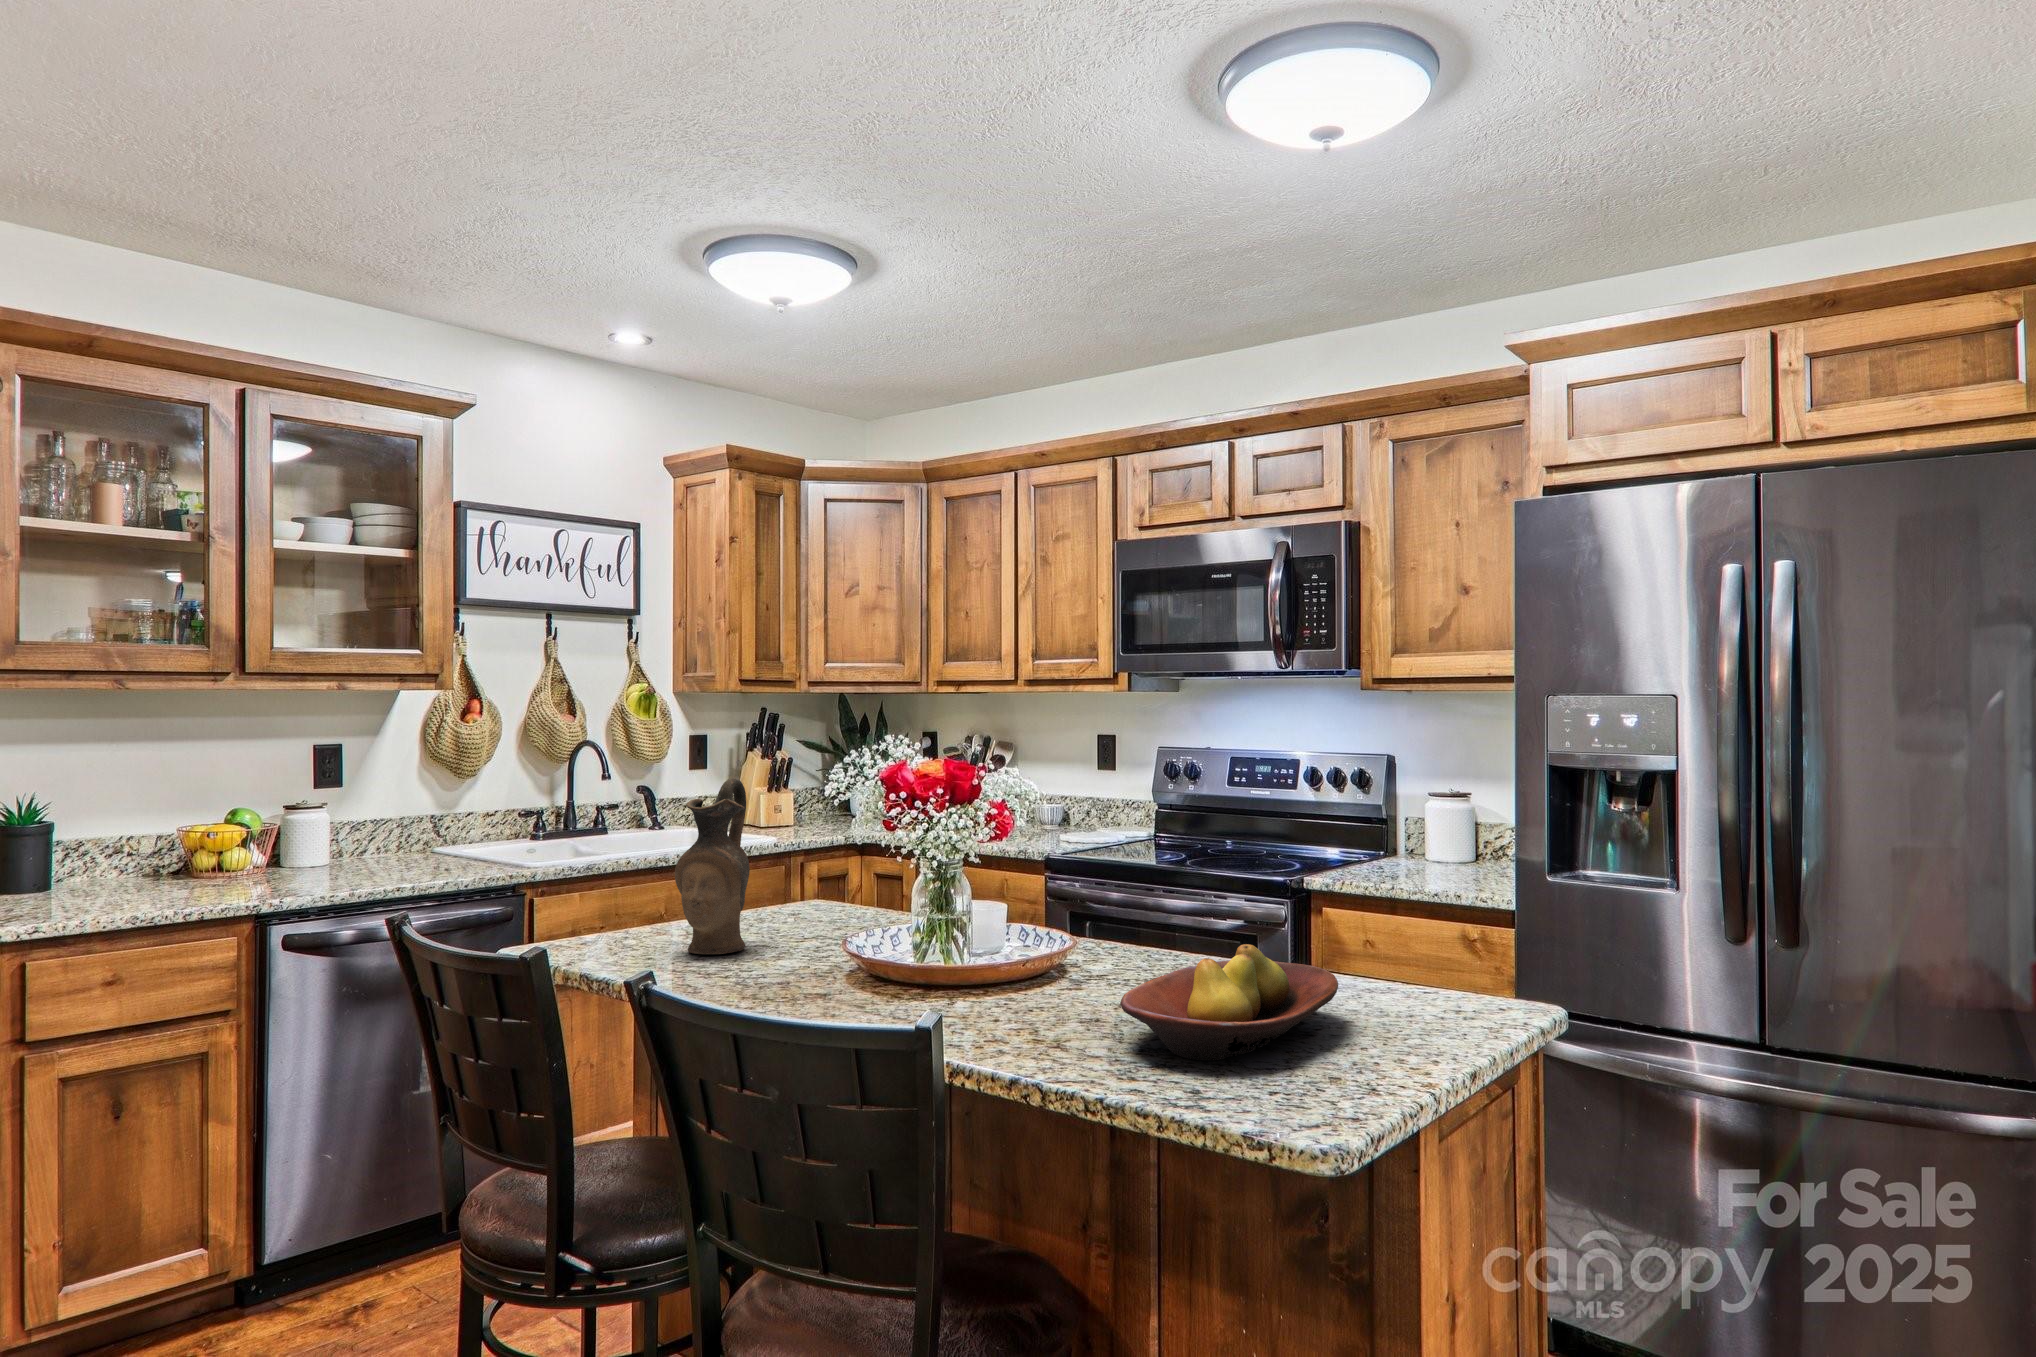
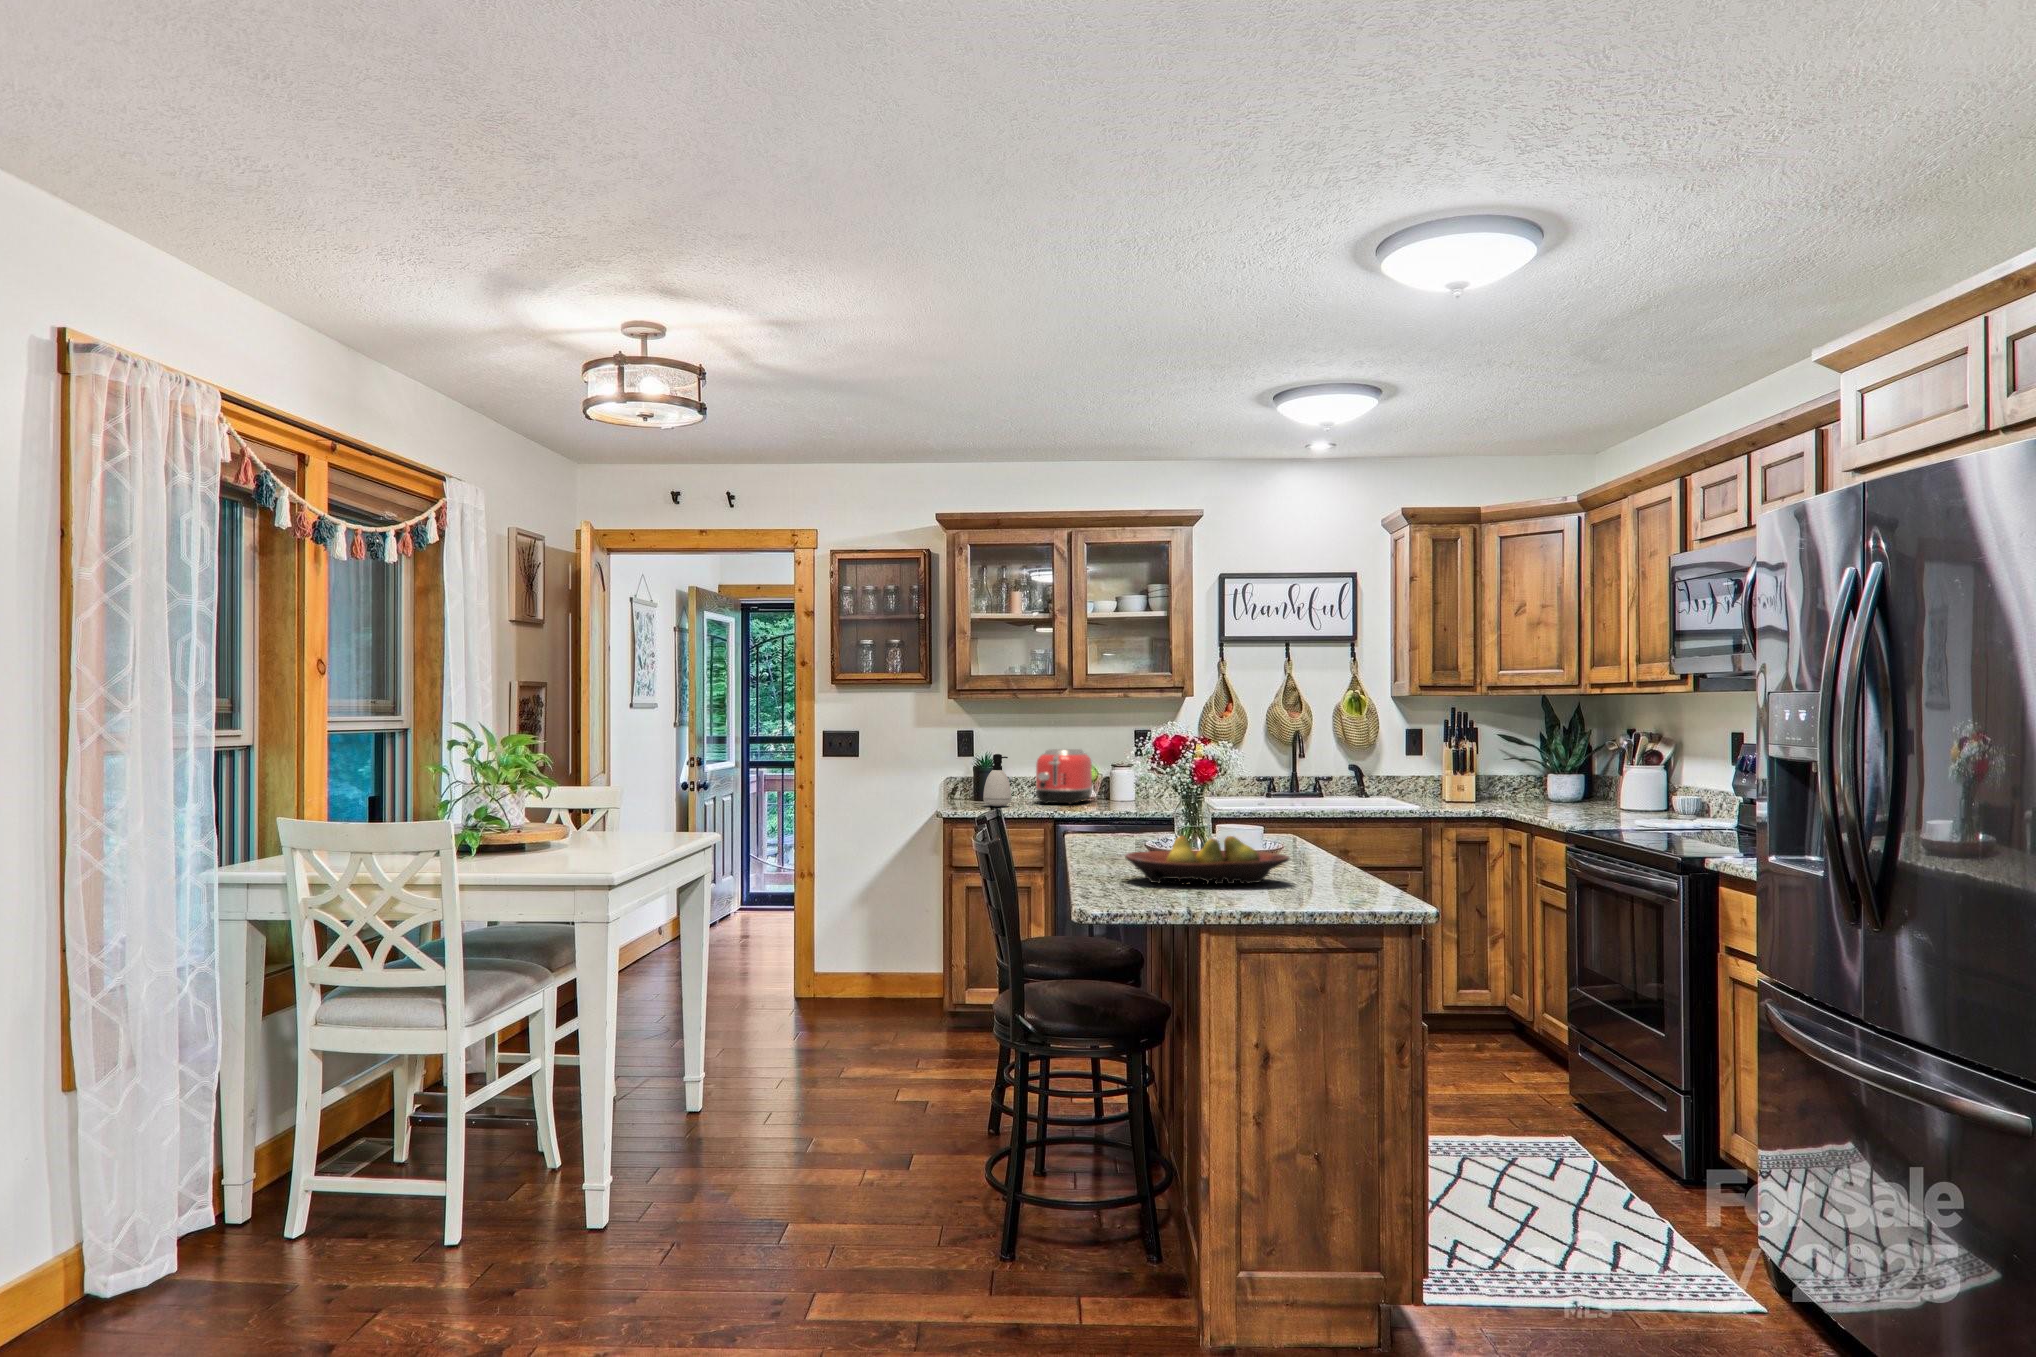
ceramic pitcher: present [675,778,750,954] -> none [1121,745,1173,842]
toaster: none [158,781,271,887] -> present [1036,749,1092,804]
soap dispenser: none [66,801,134,905] -> present [983,754,1011,806]

